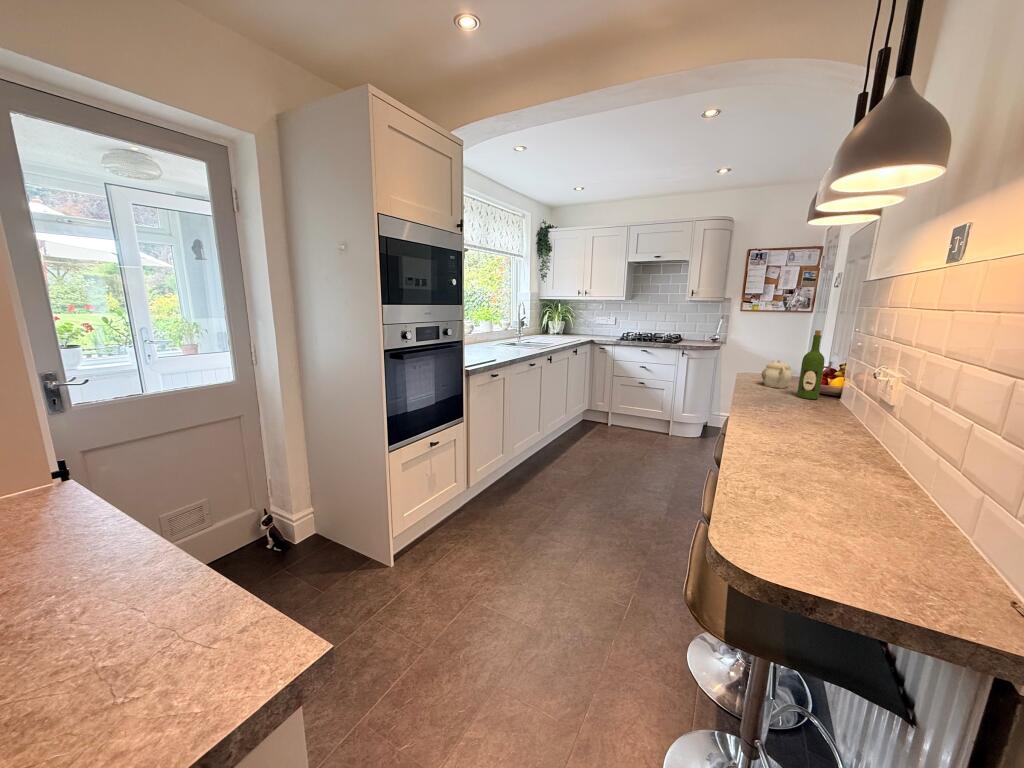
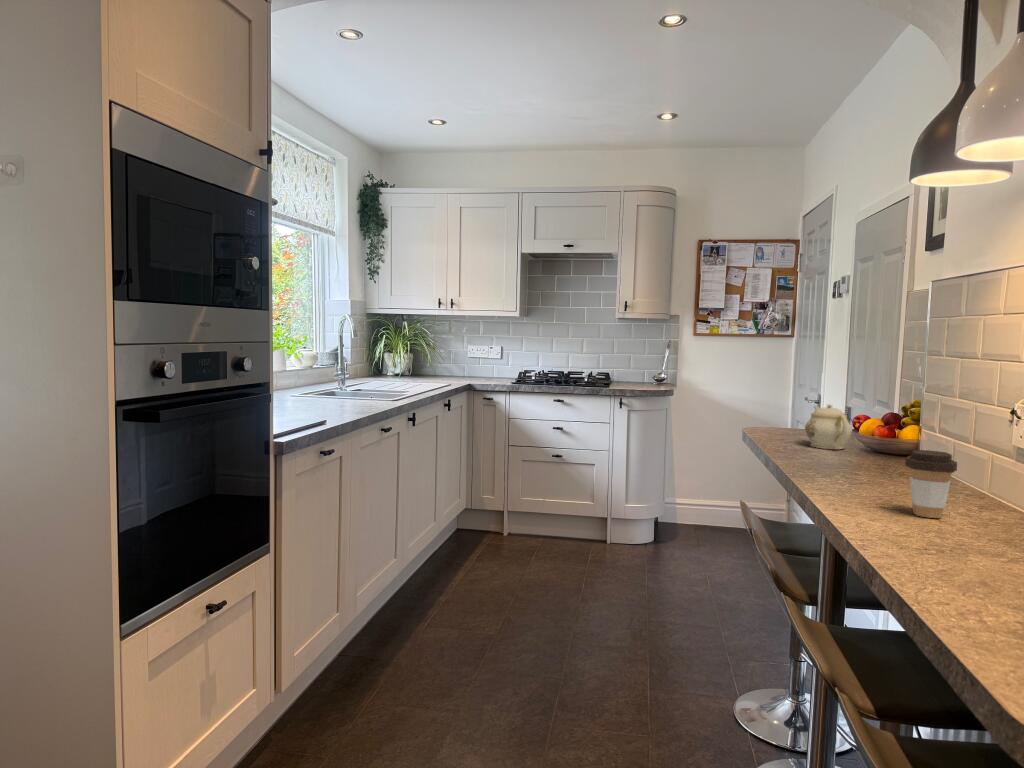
wine bottle: present [797,330,824,399] -> none [876,354,912,465]
coffee cup: none [768,389,798,429] -> present [905,450,957,518]

